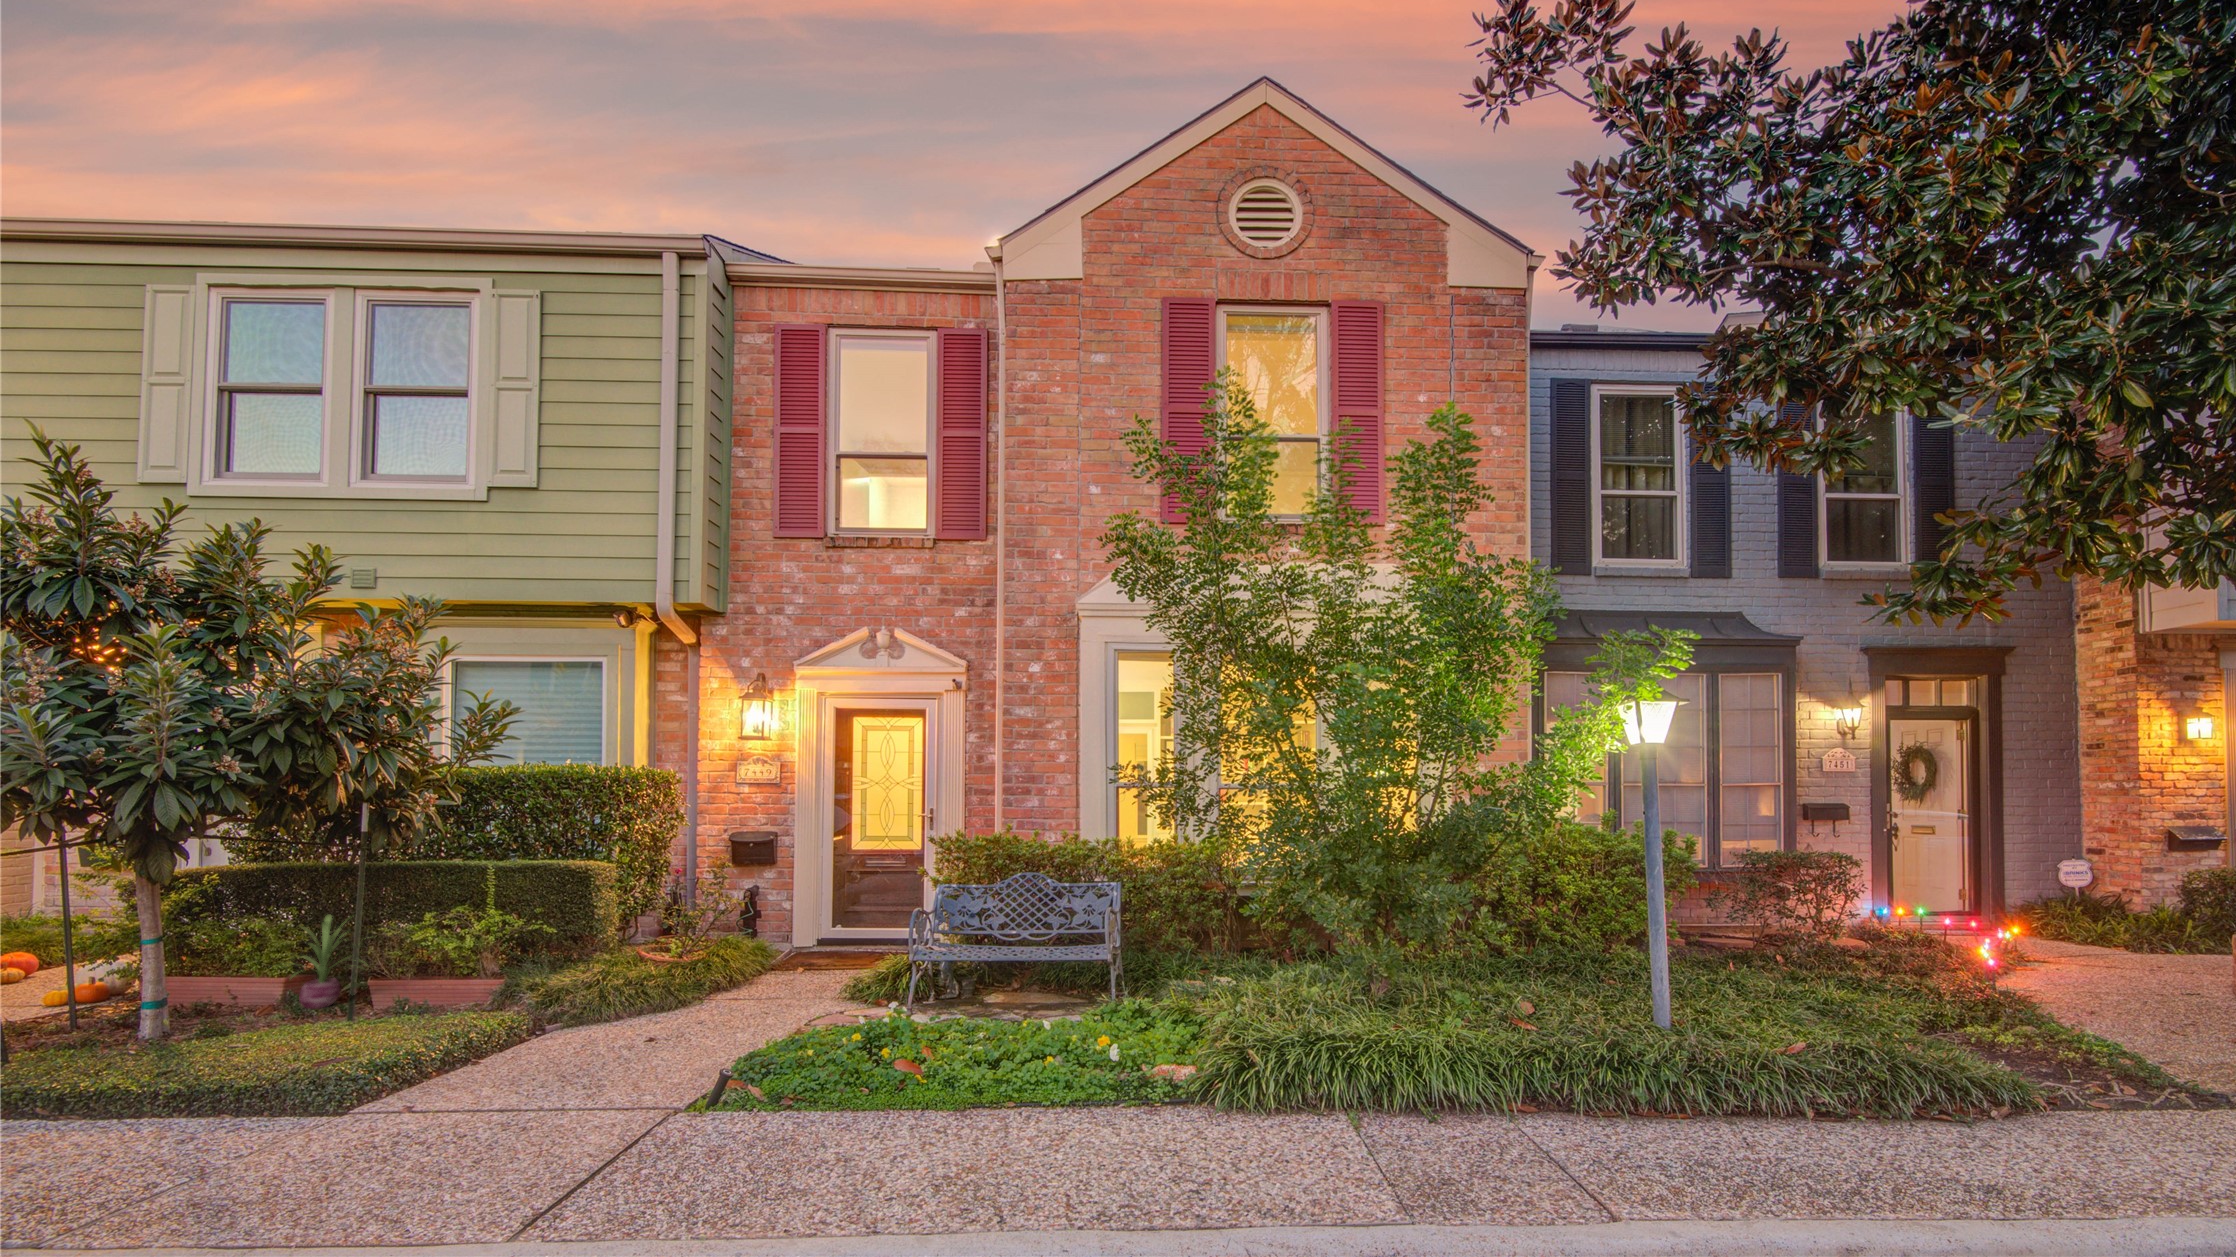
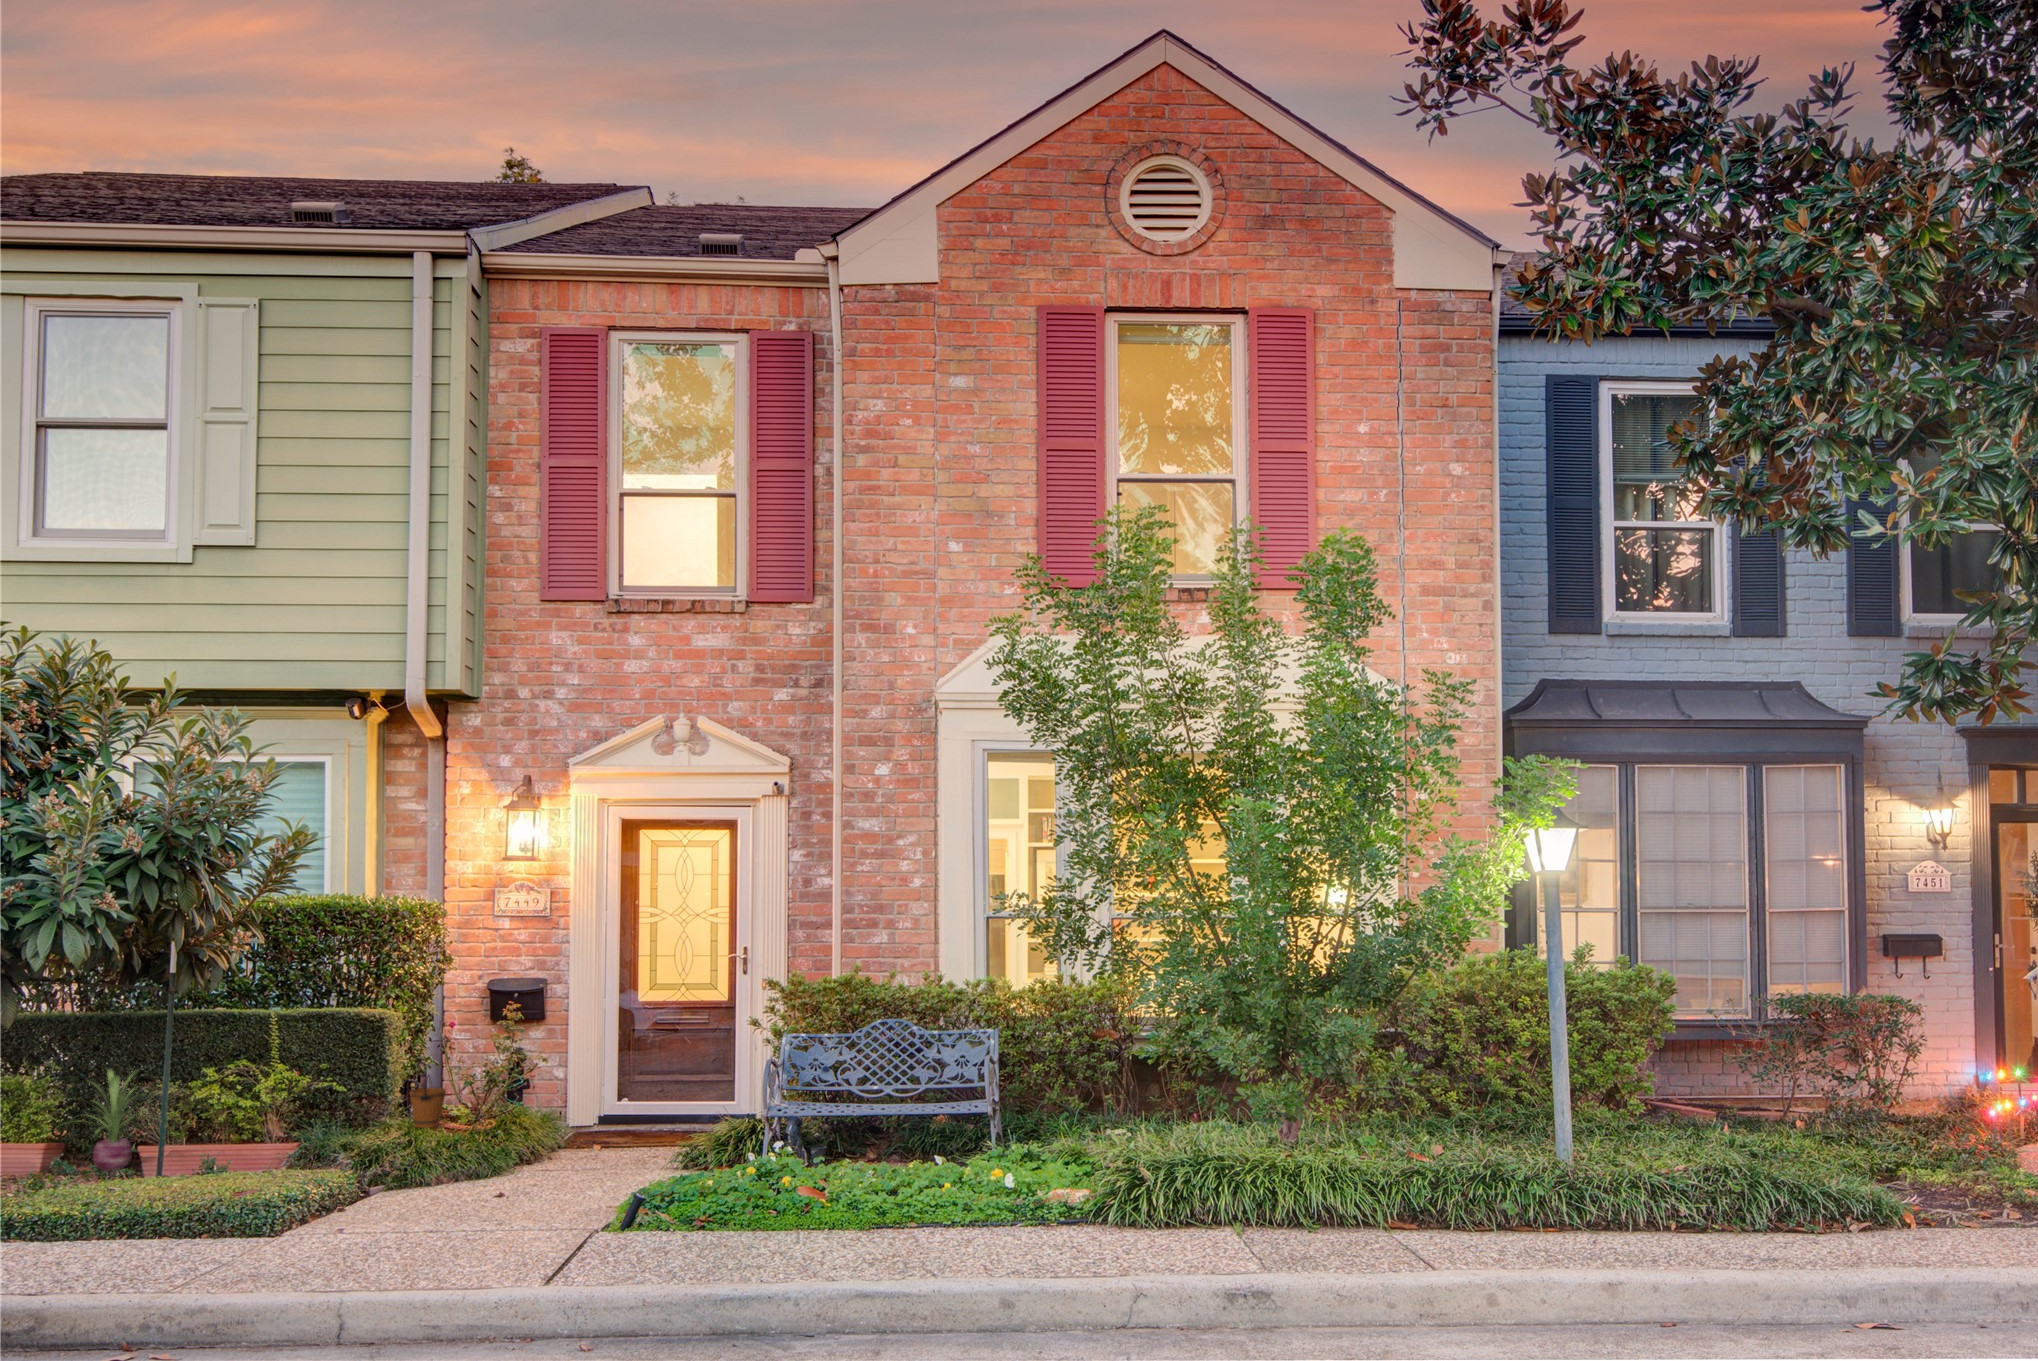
bucket: none [630,912,663,958] -> present [409,1075,446,1128]

